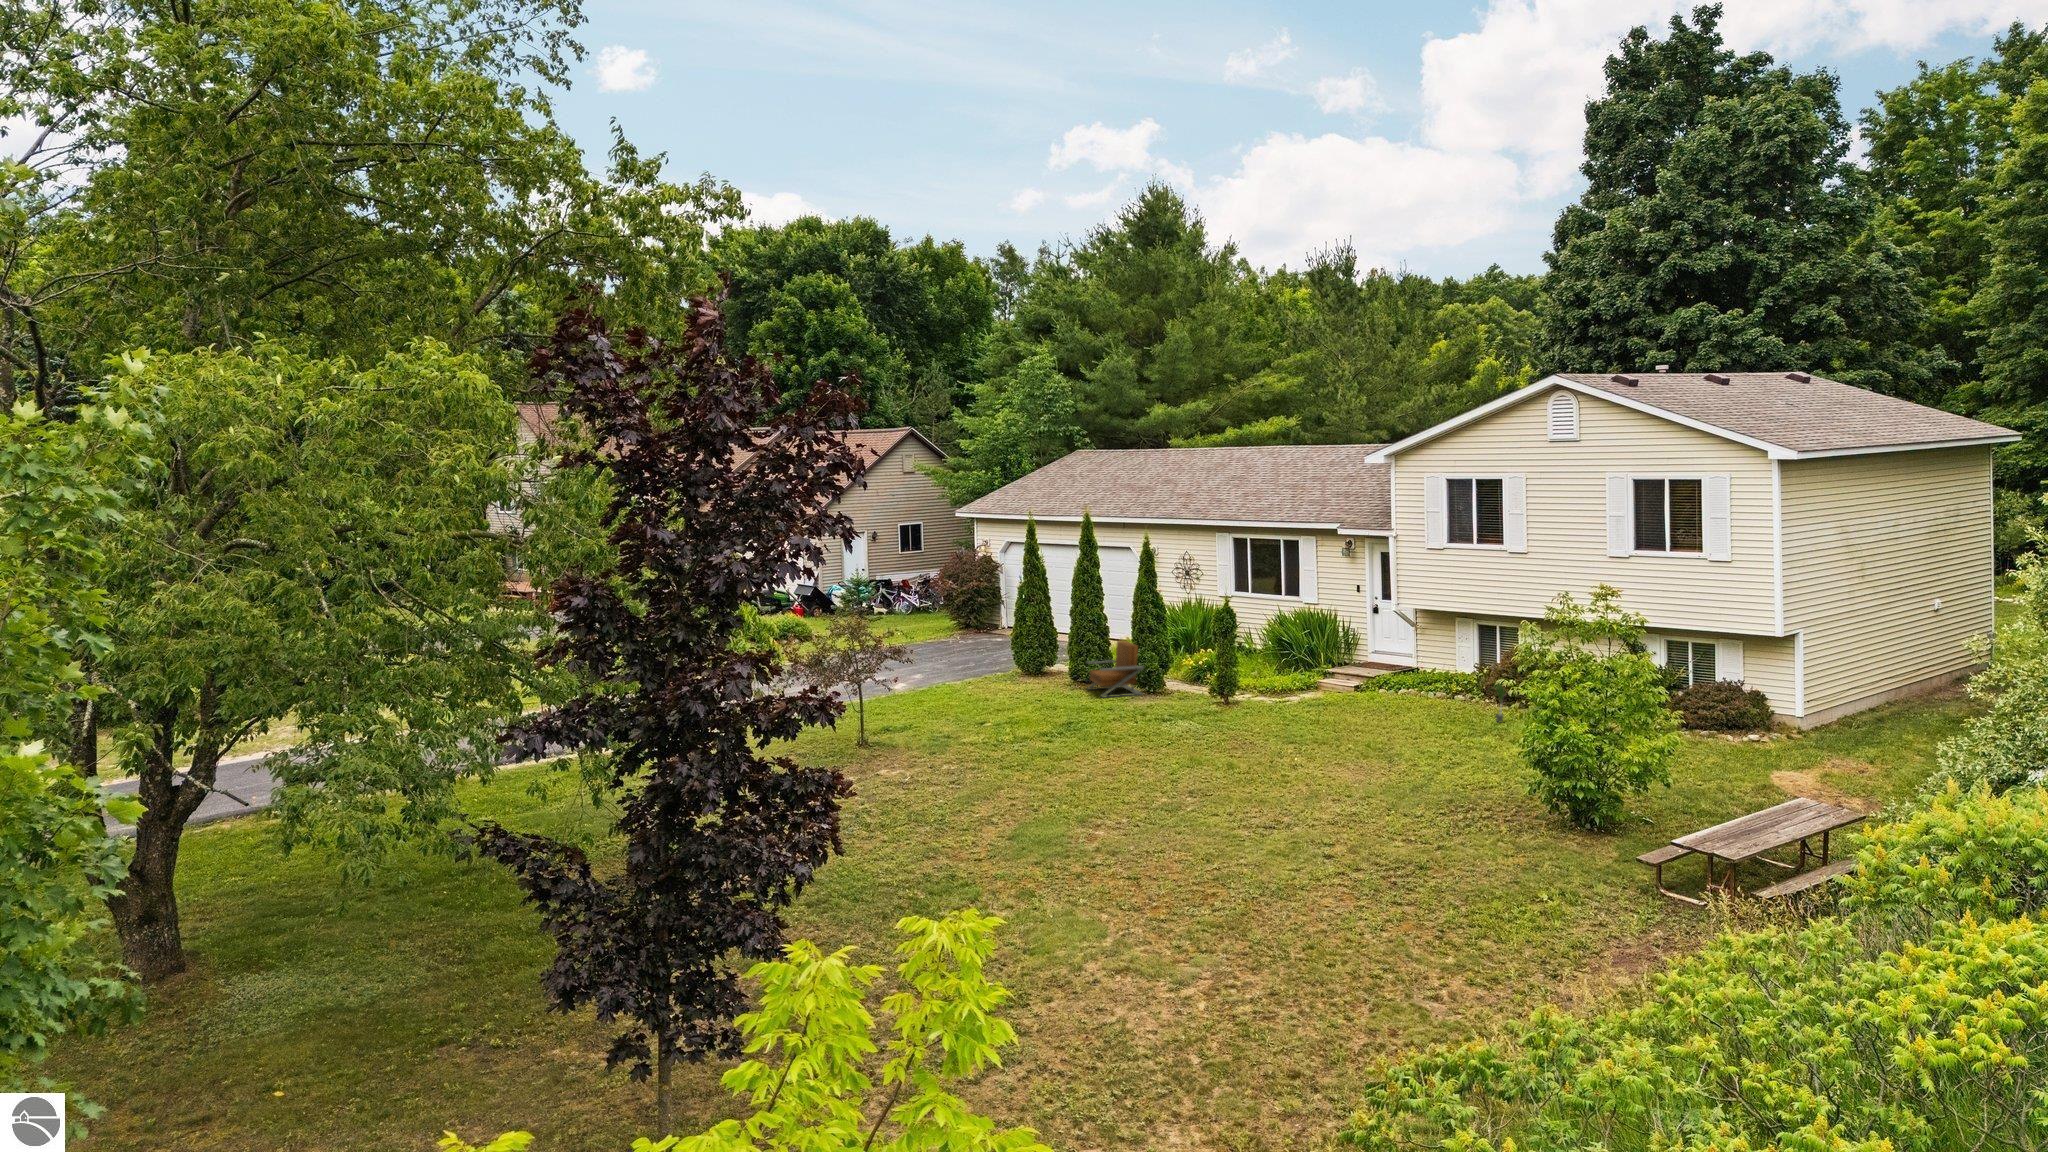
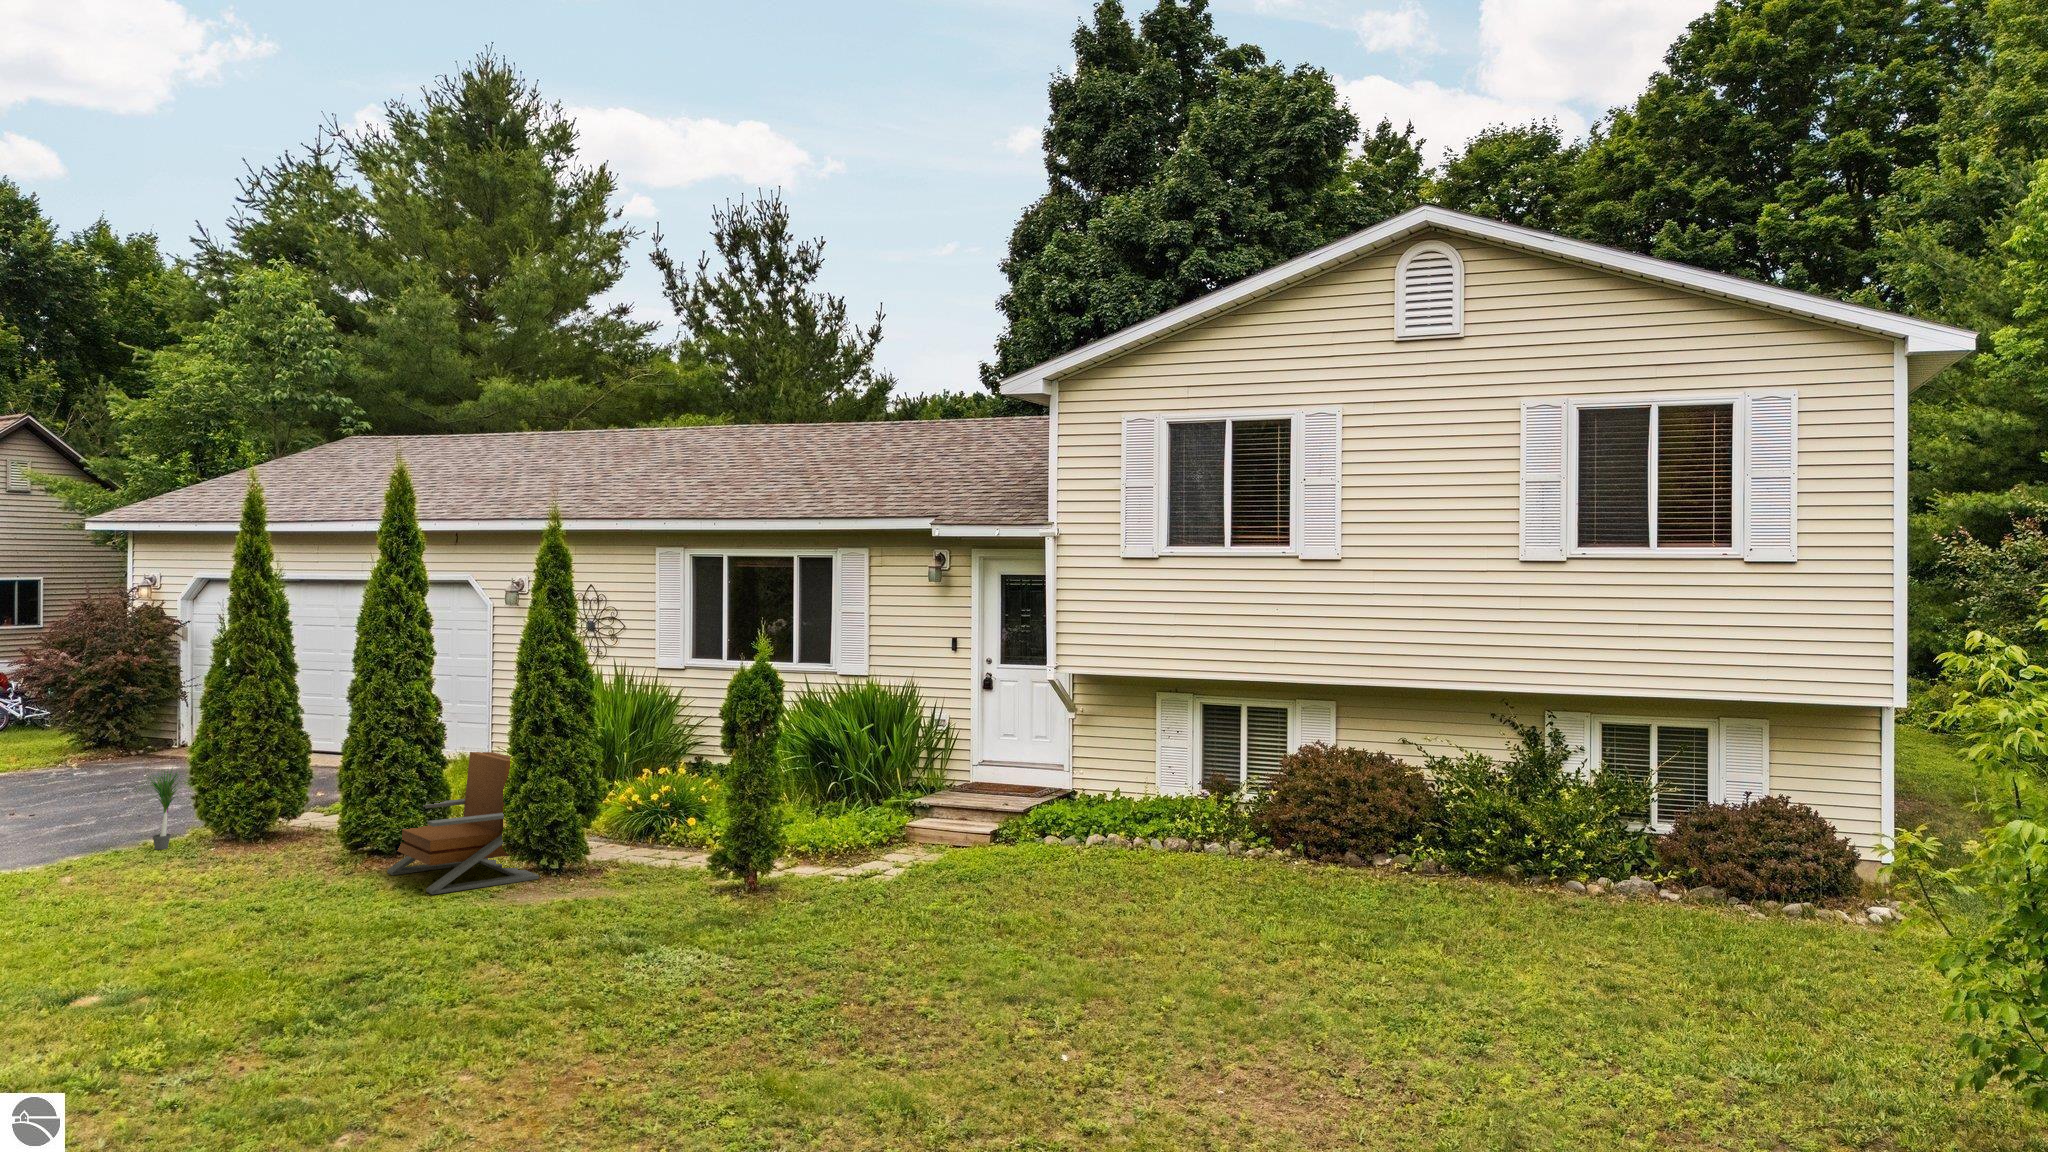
potted plant: present [1495,683,1506,722] -> present [150,767,192,850]

